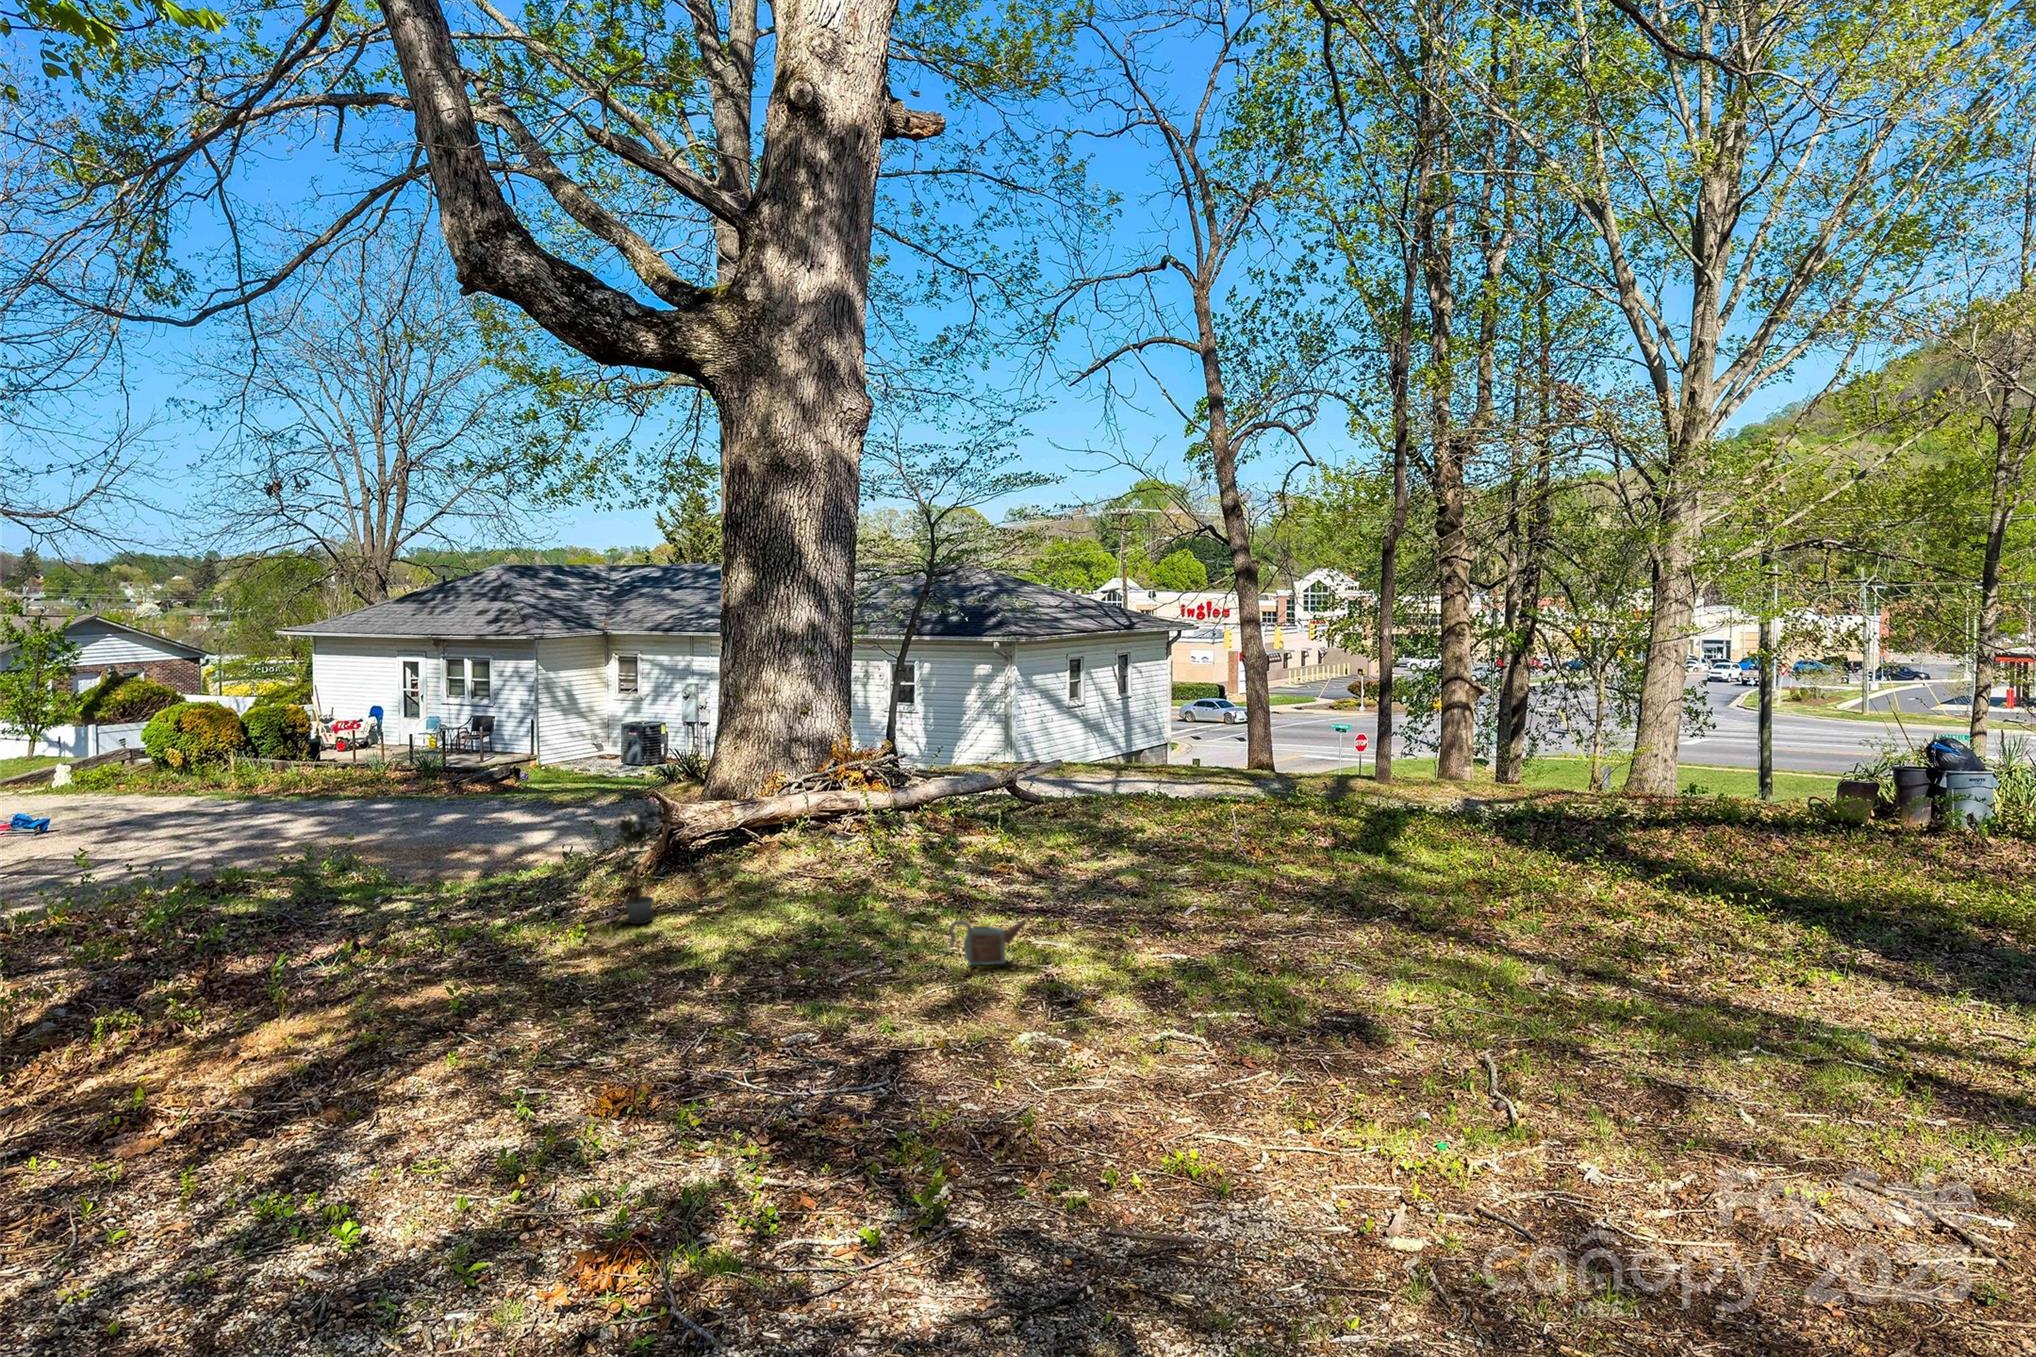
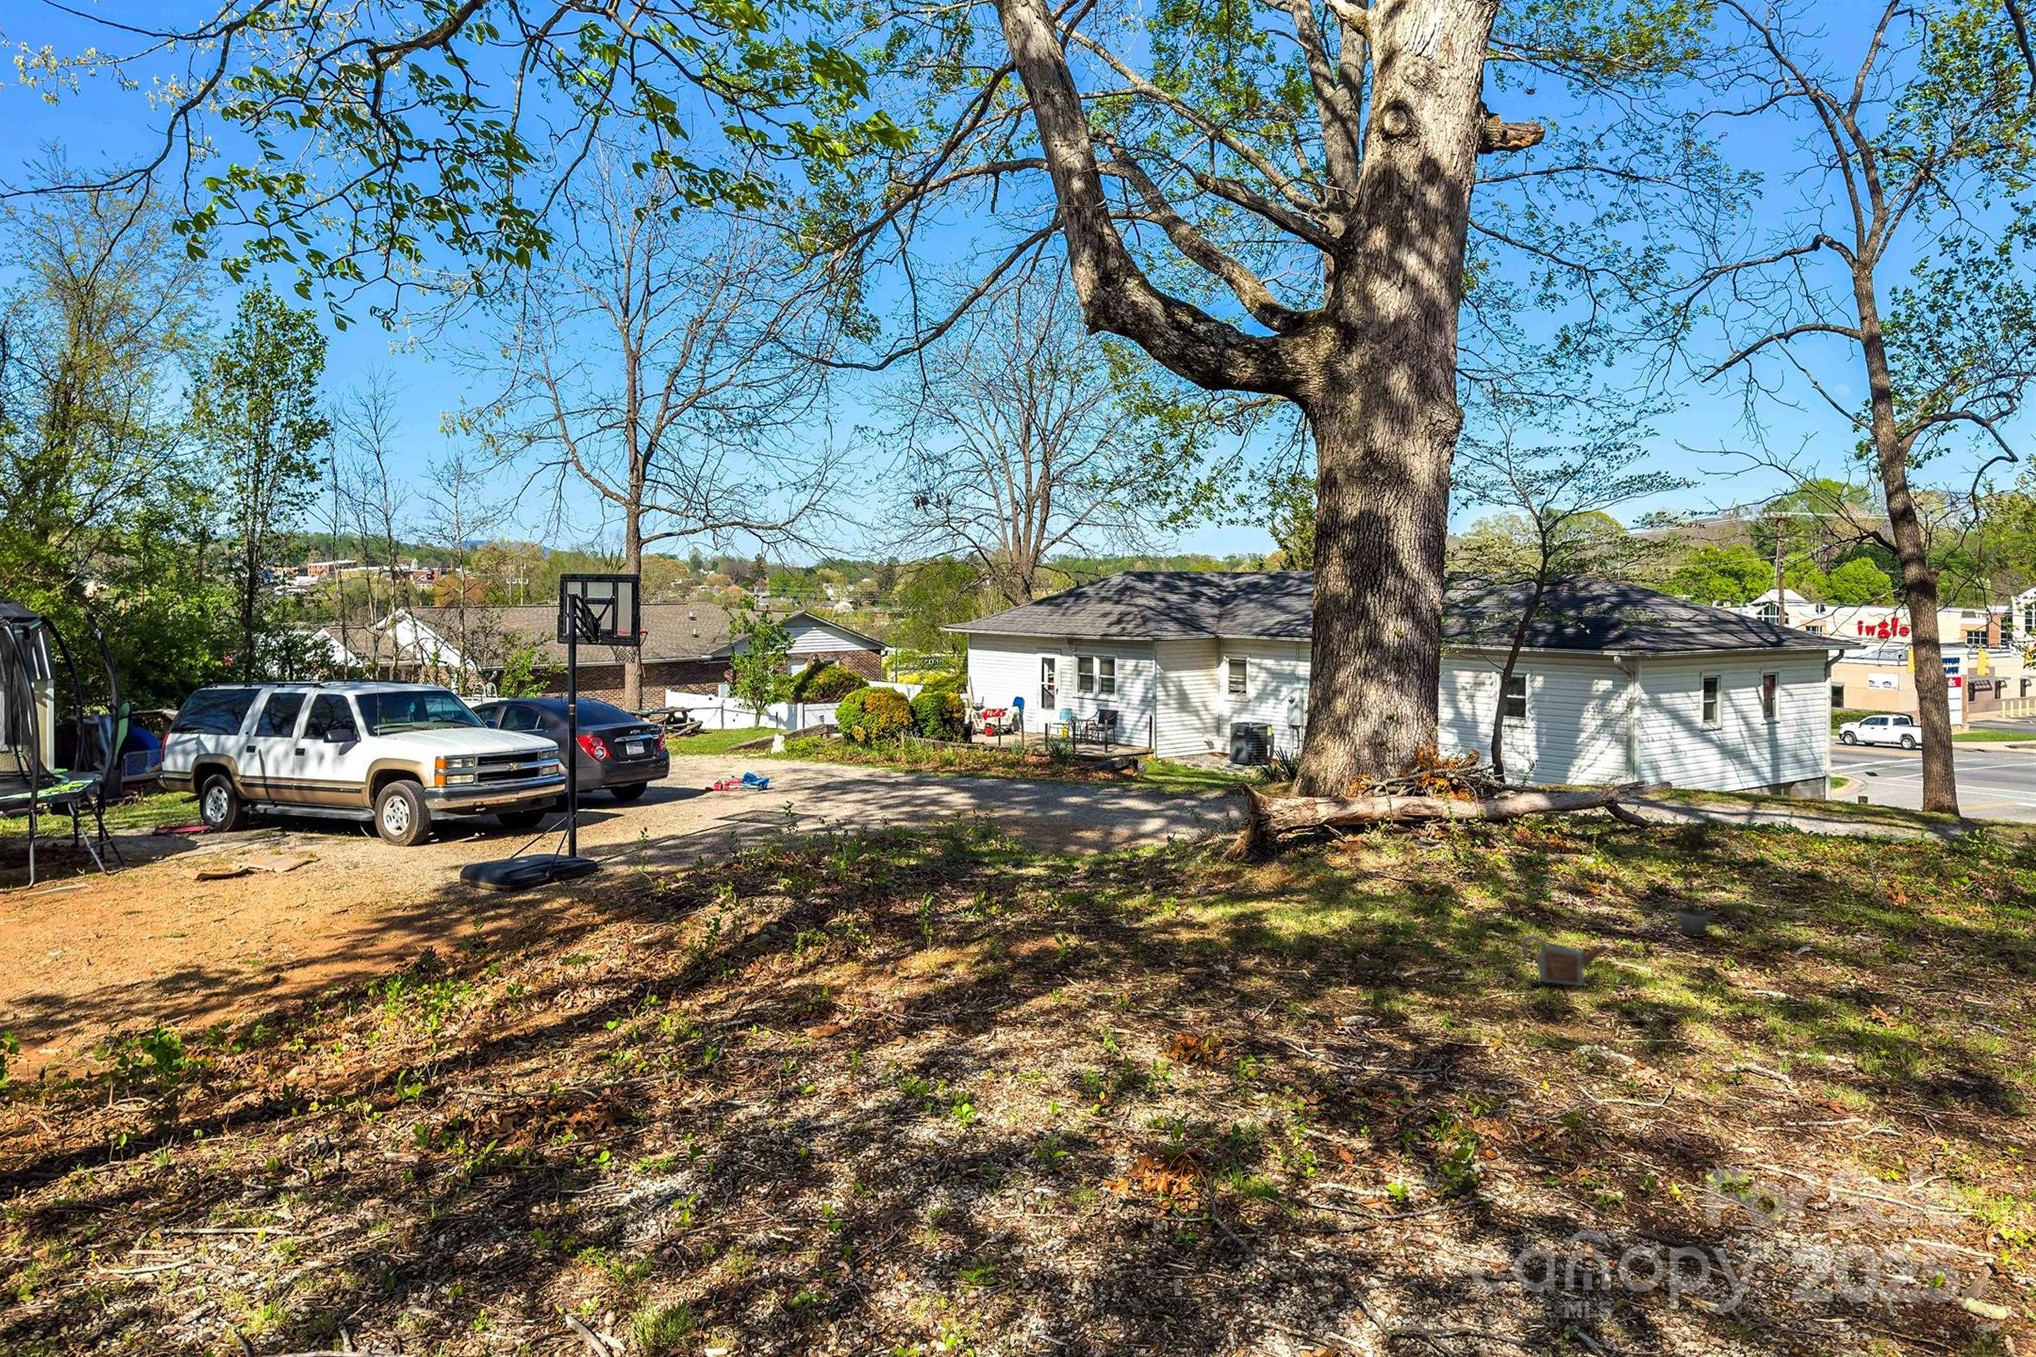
potted plant: present [609,802,662,924] -> present [1666,813,1724,937]

